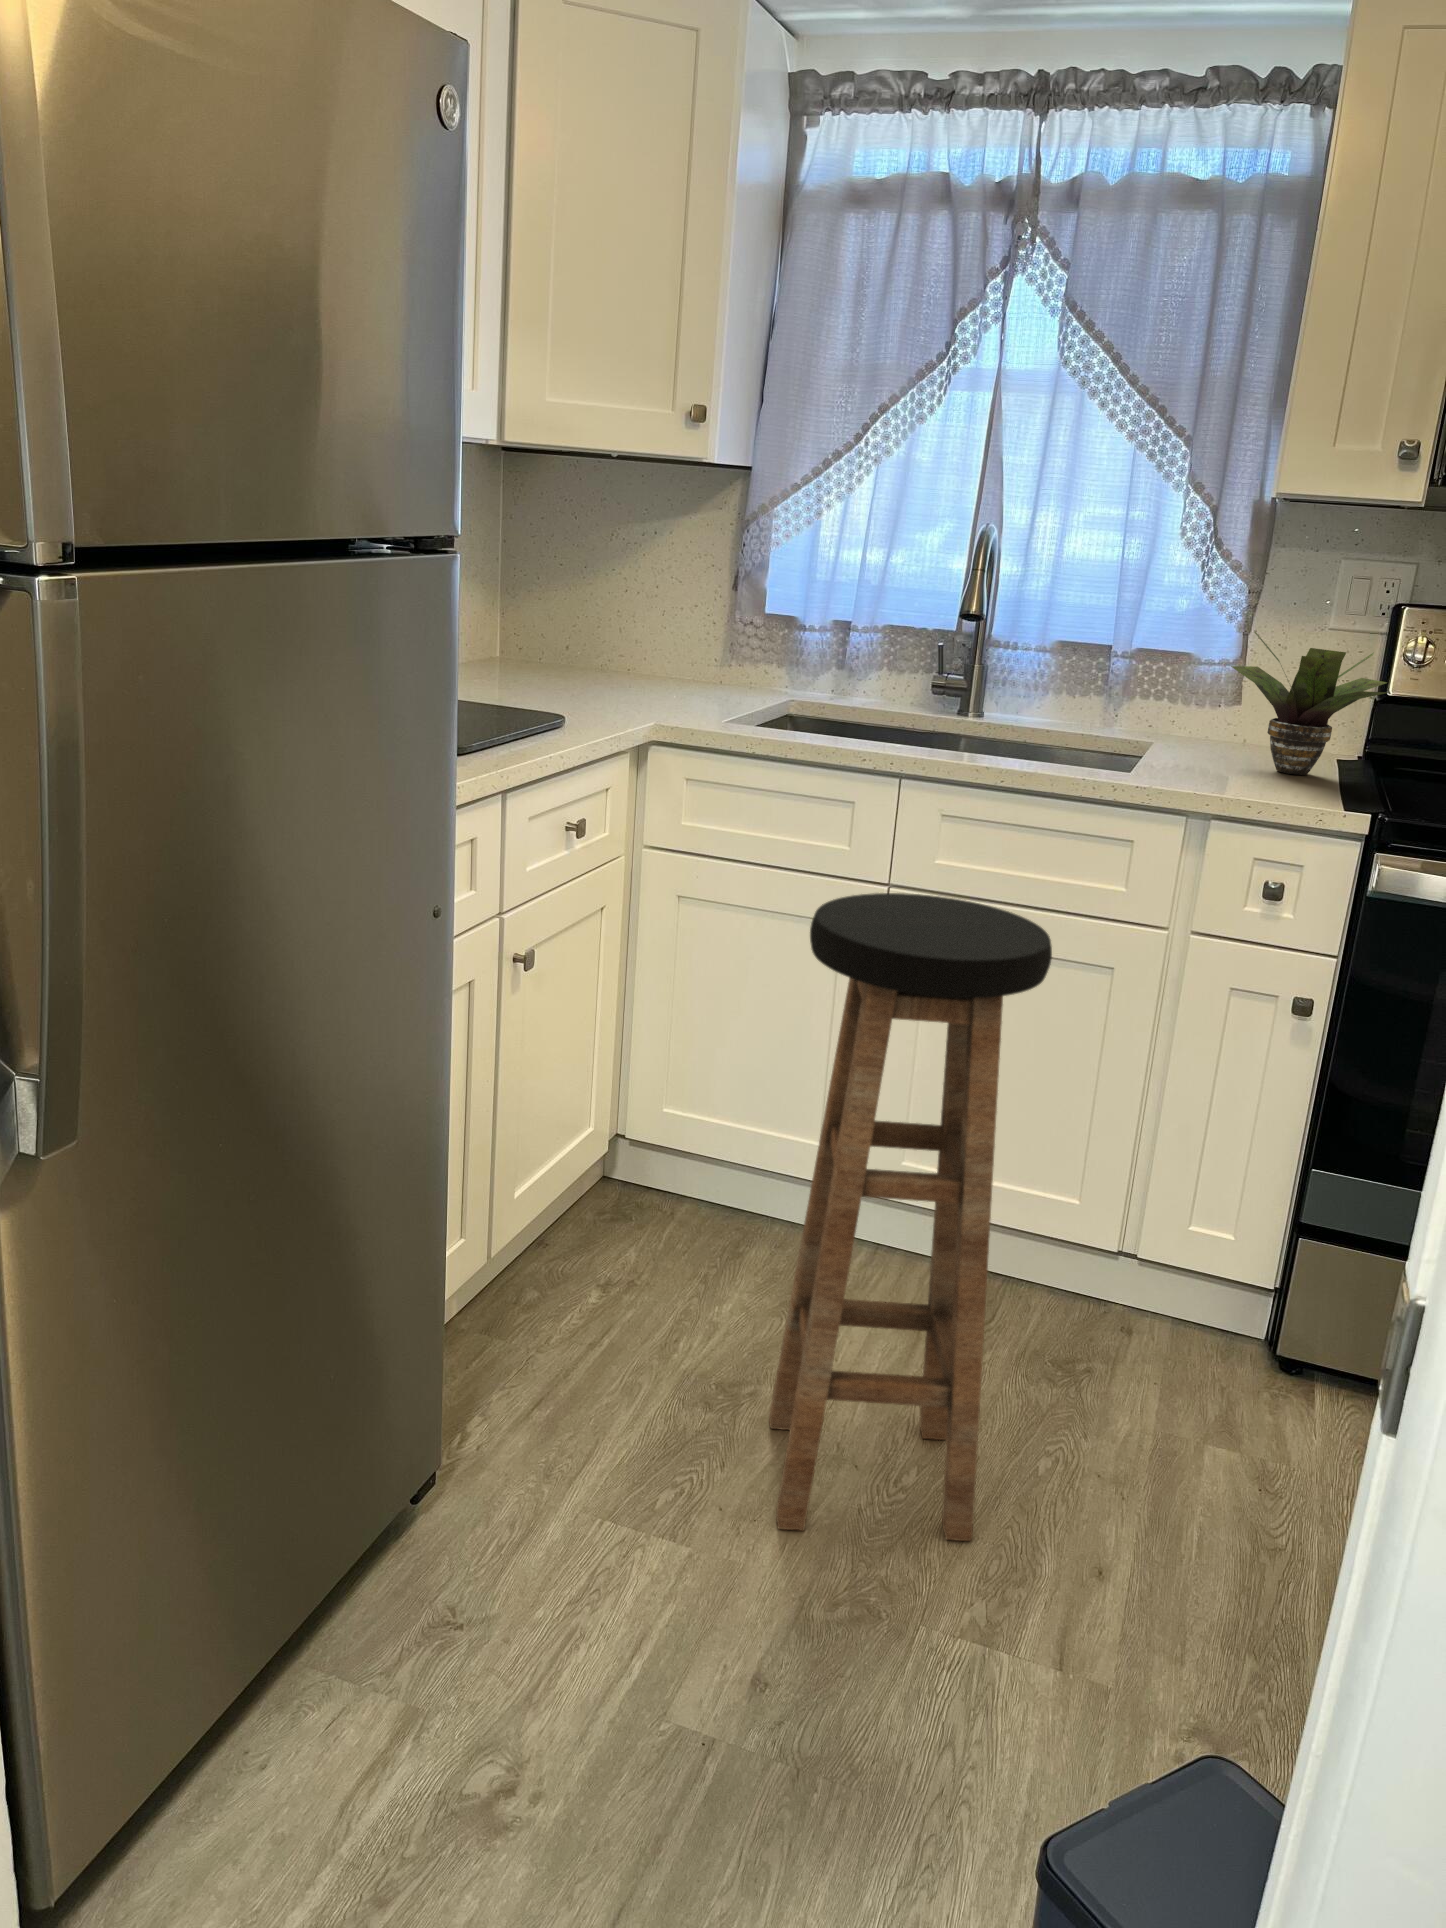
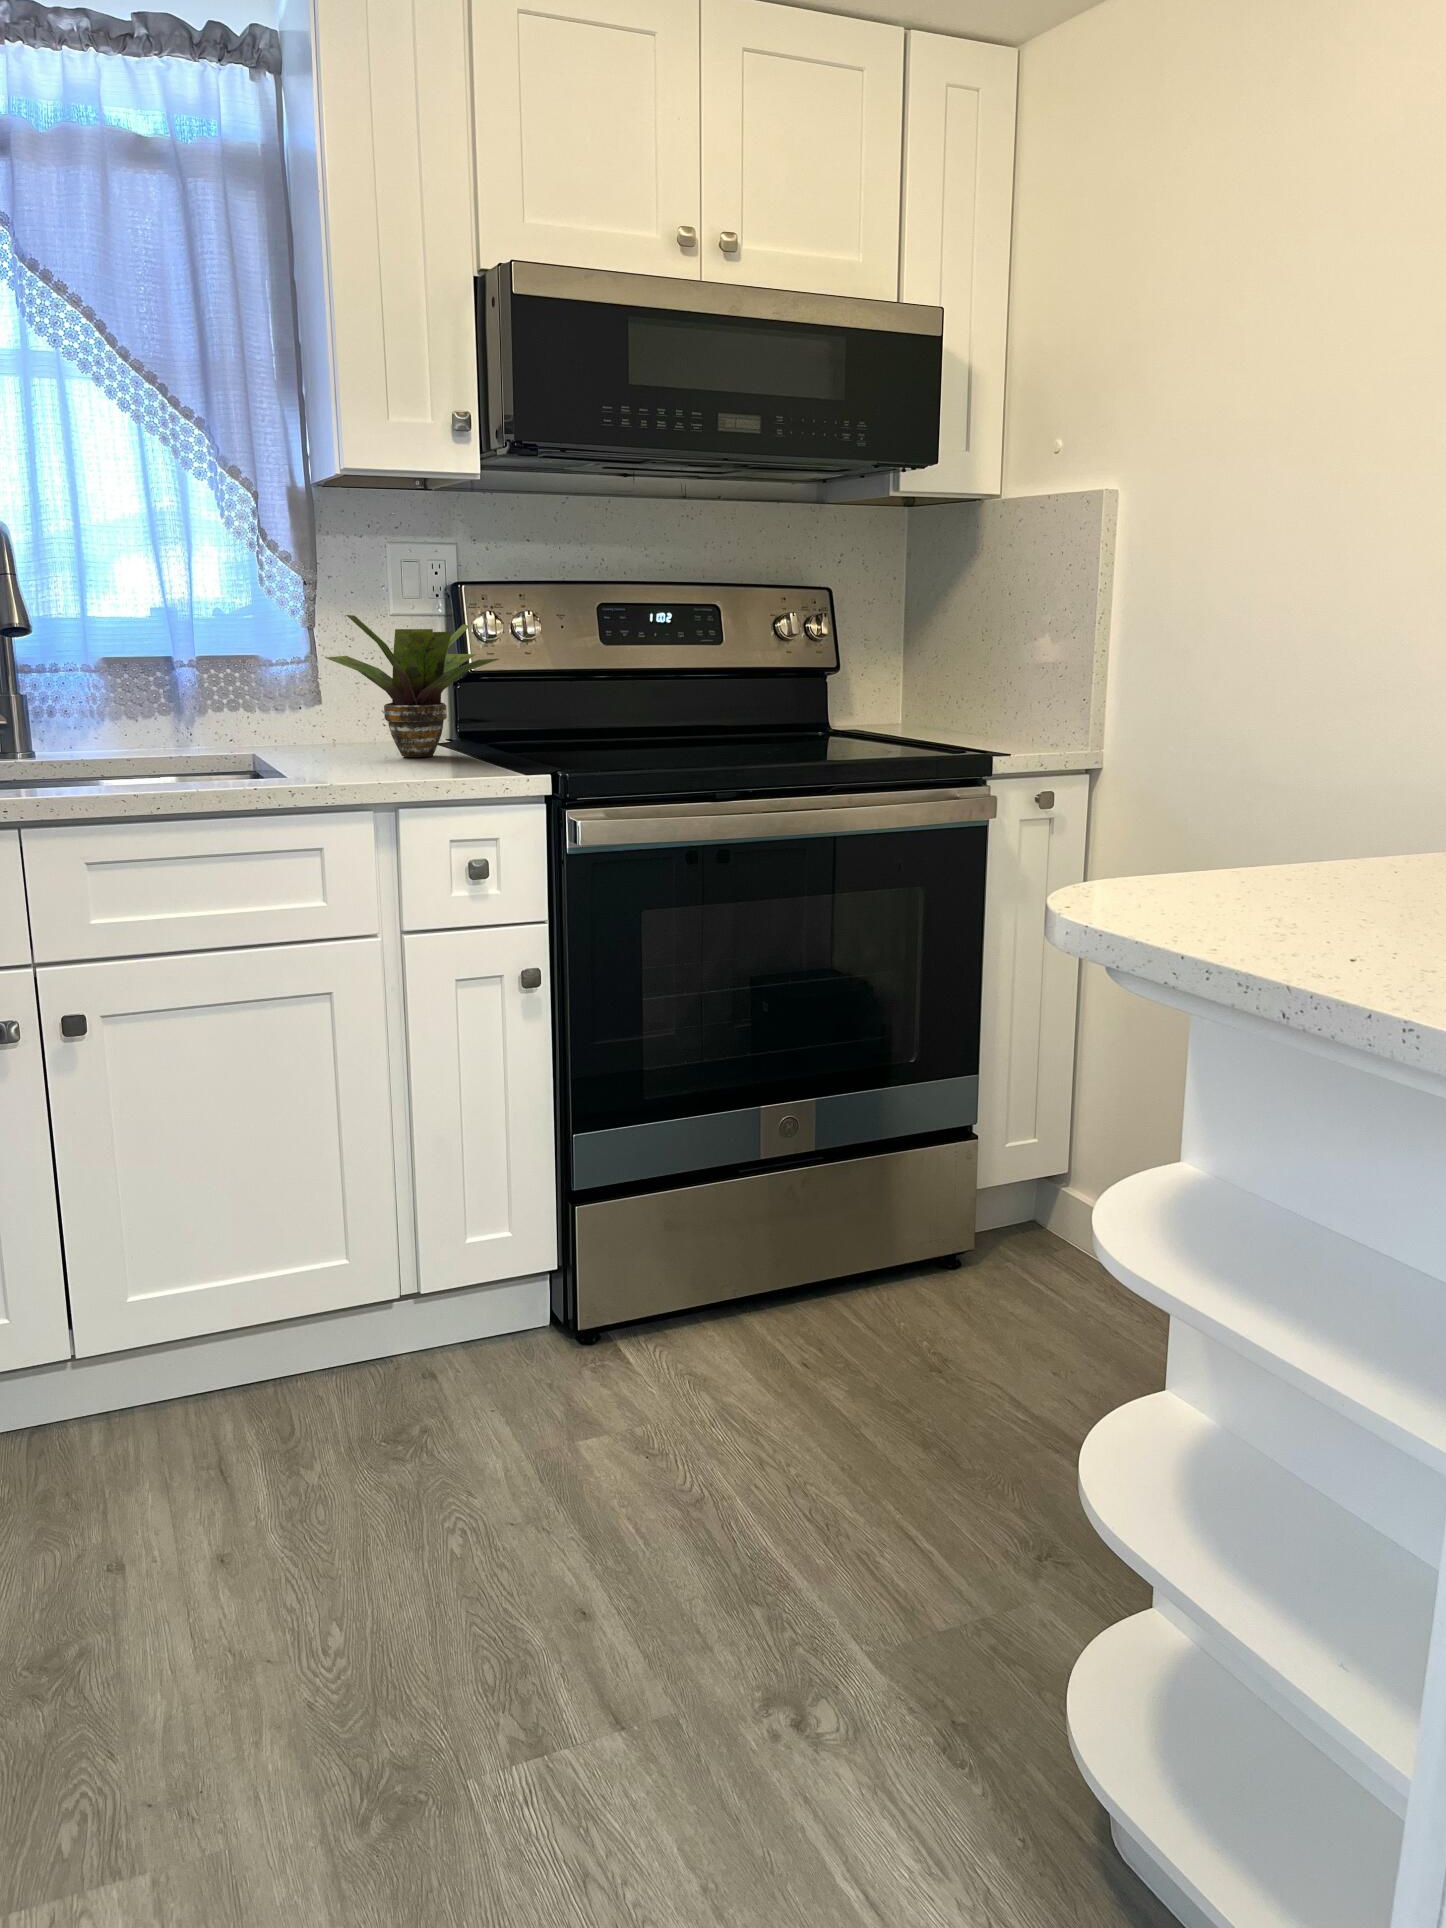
bar stool: present [769,893,1052,1541] -> none [79,937,449,1781]

